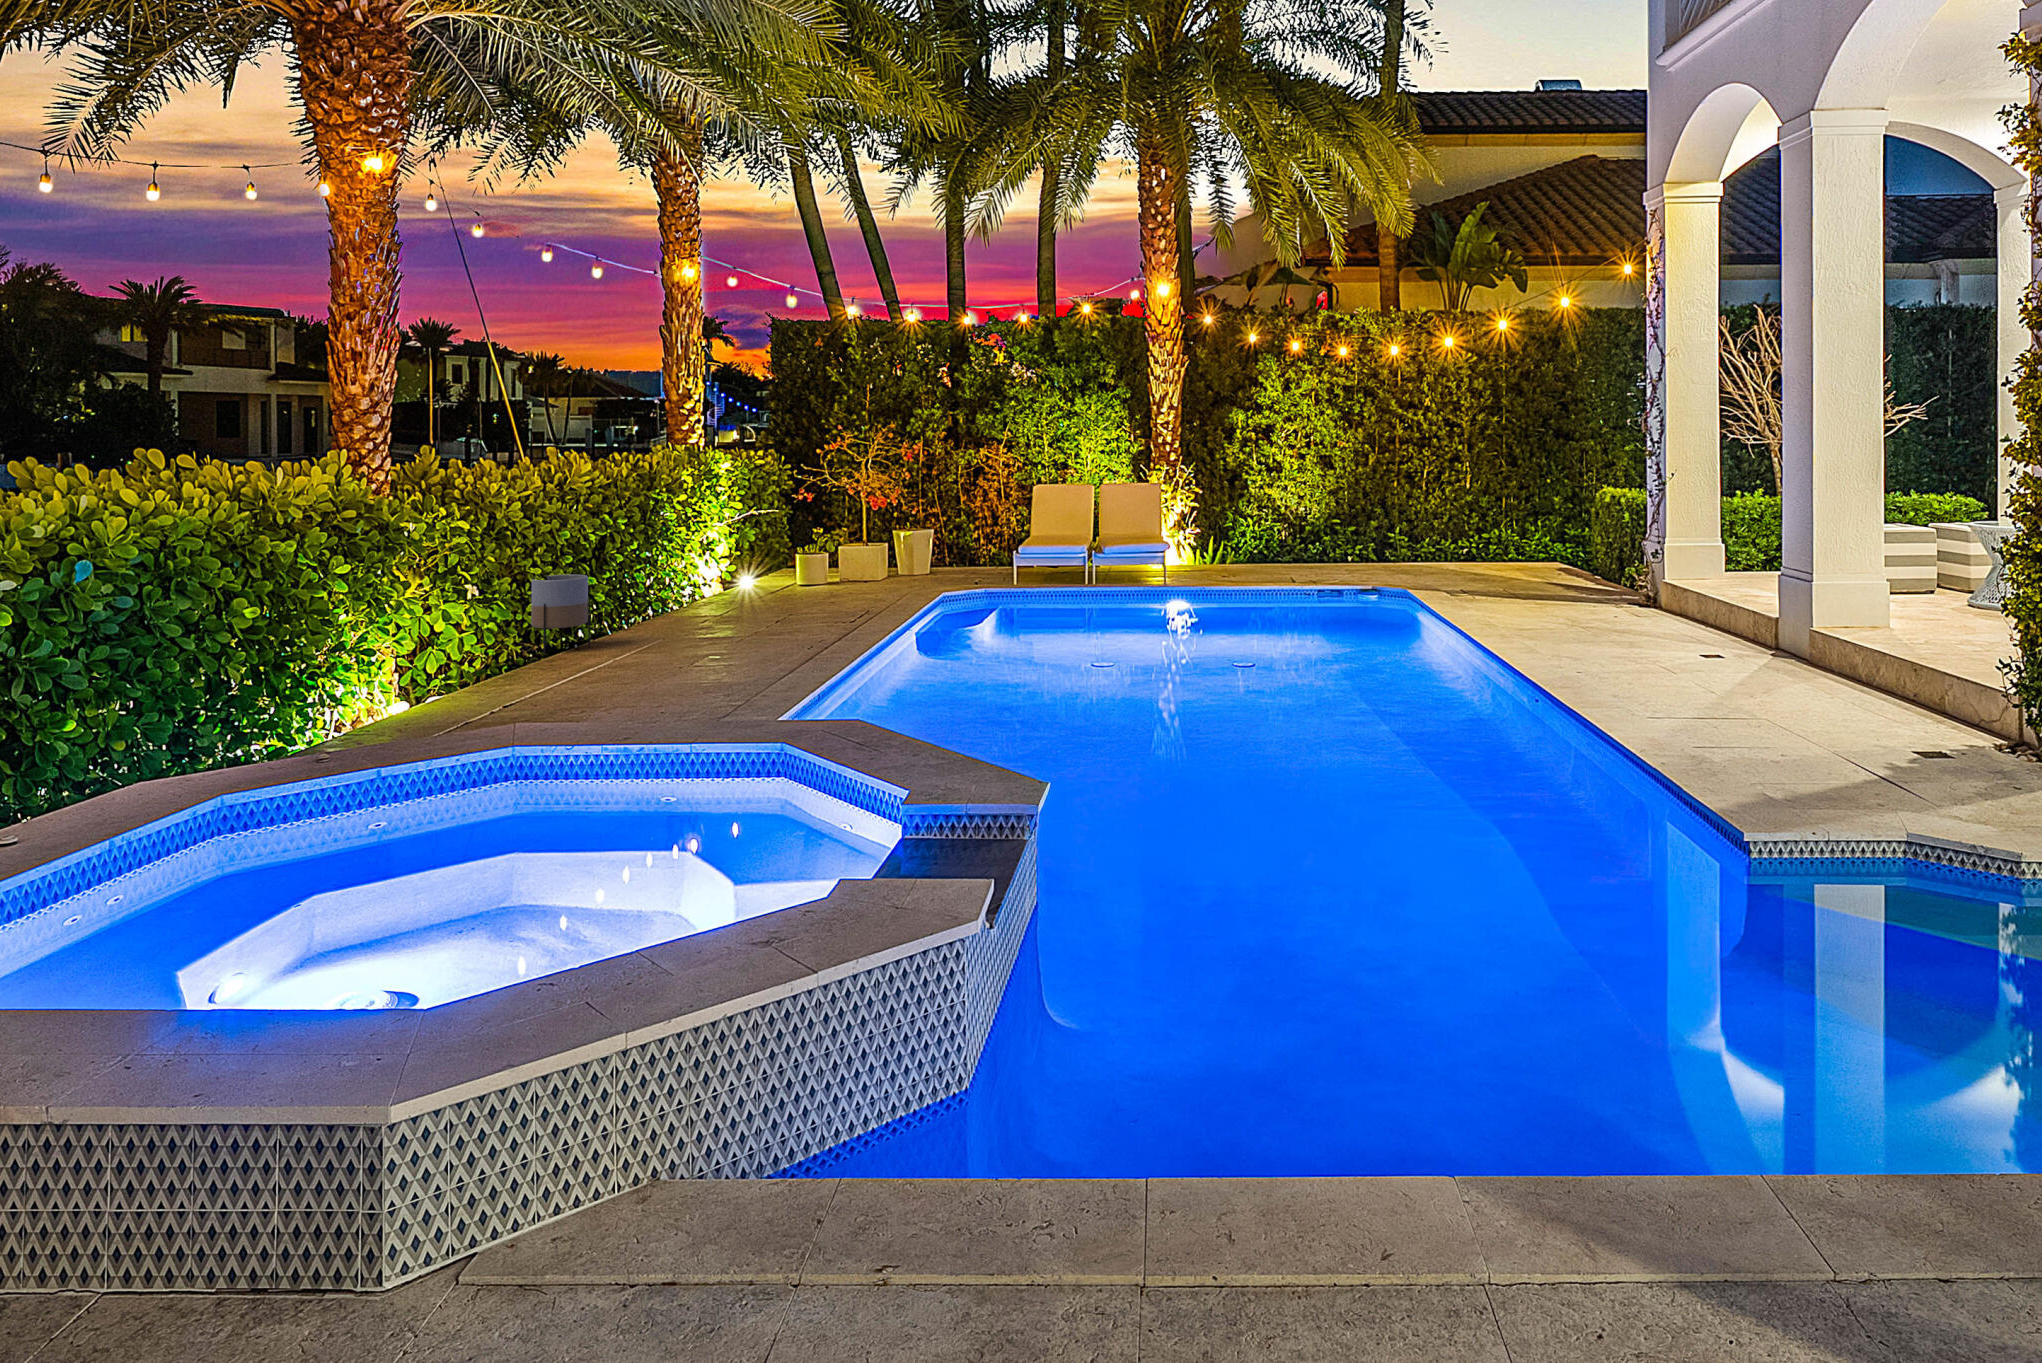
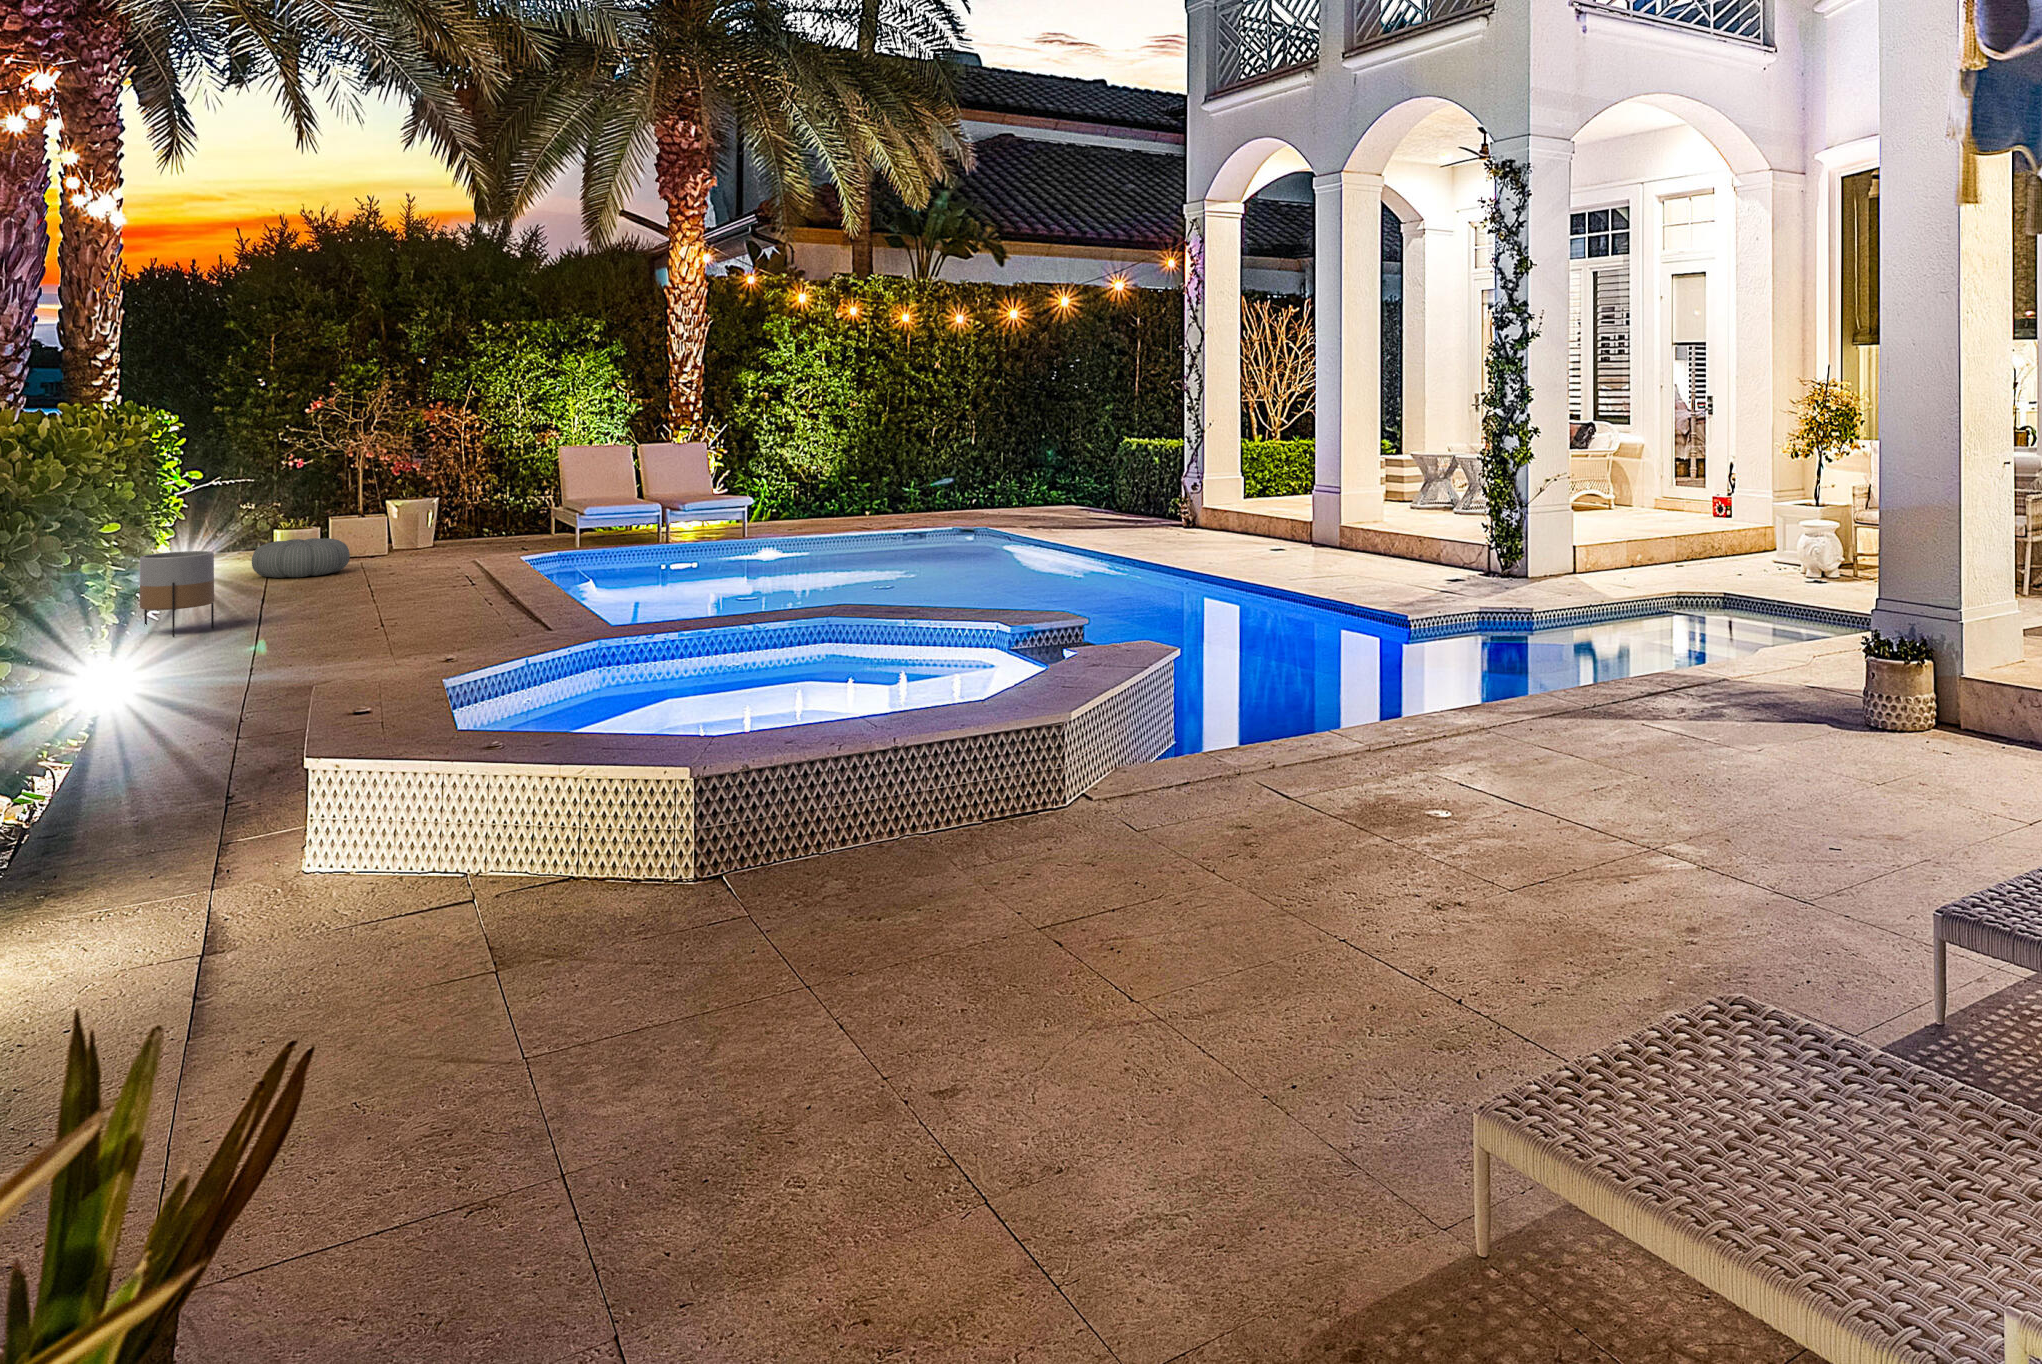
pouf: none [747,562,820,597] -> present [252,538,350,578]

